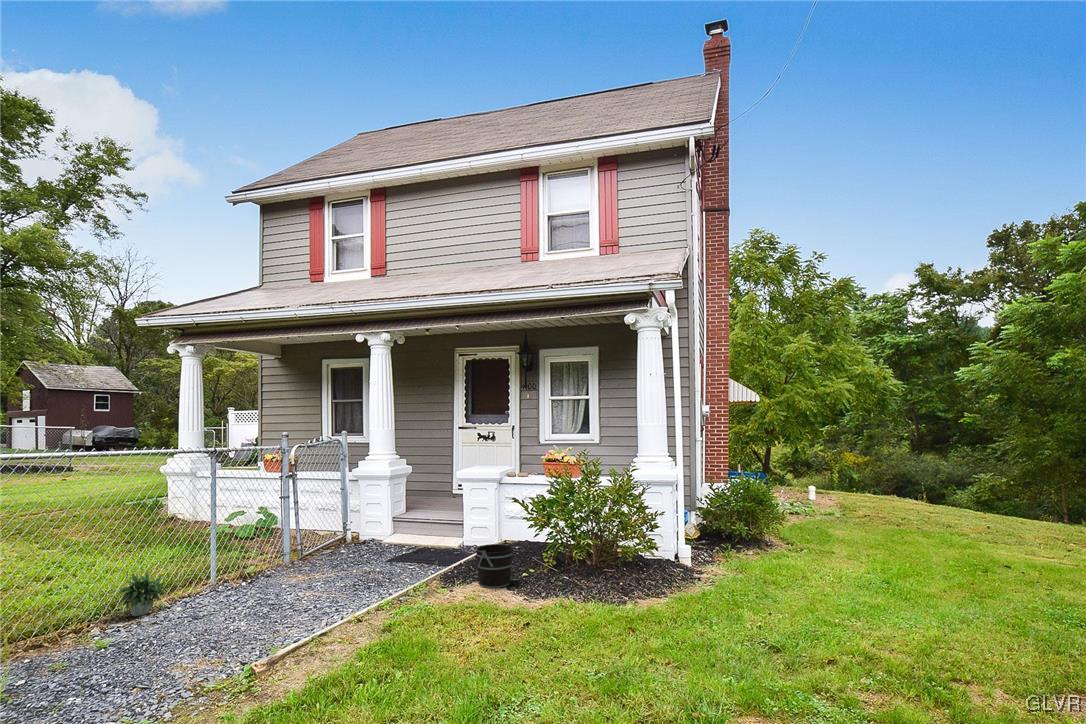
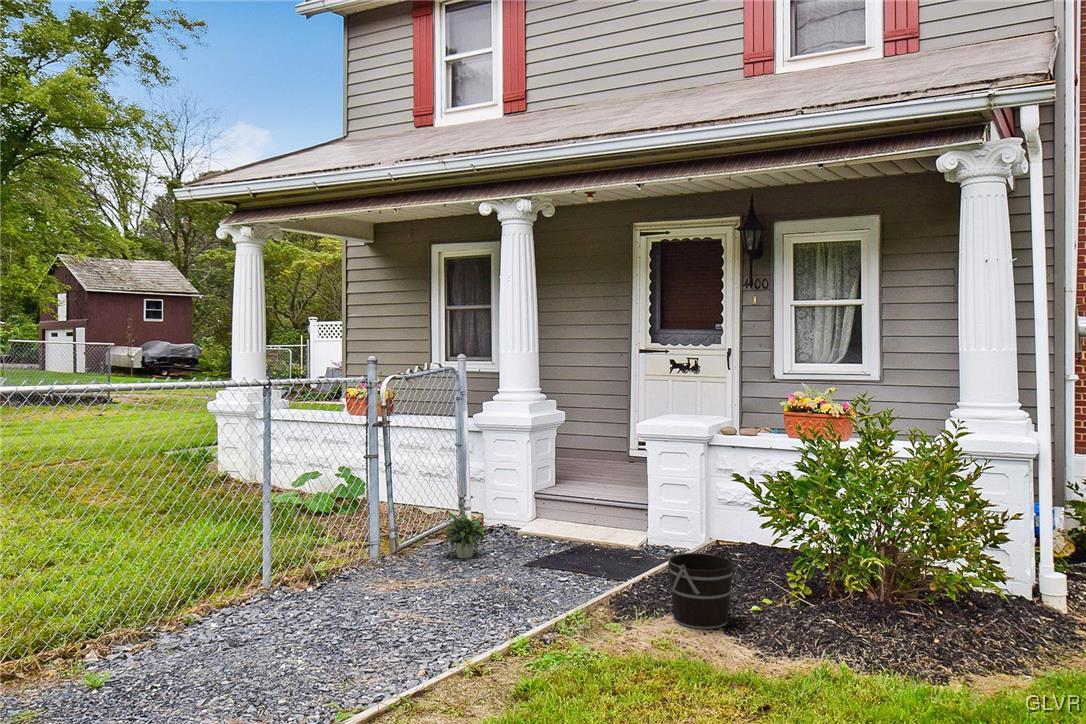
potted plant: present [117,573,164,616] -> present [443,512,485,558]

